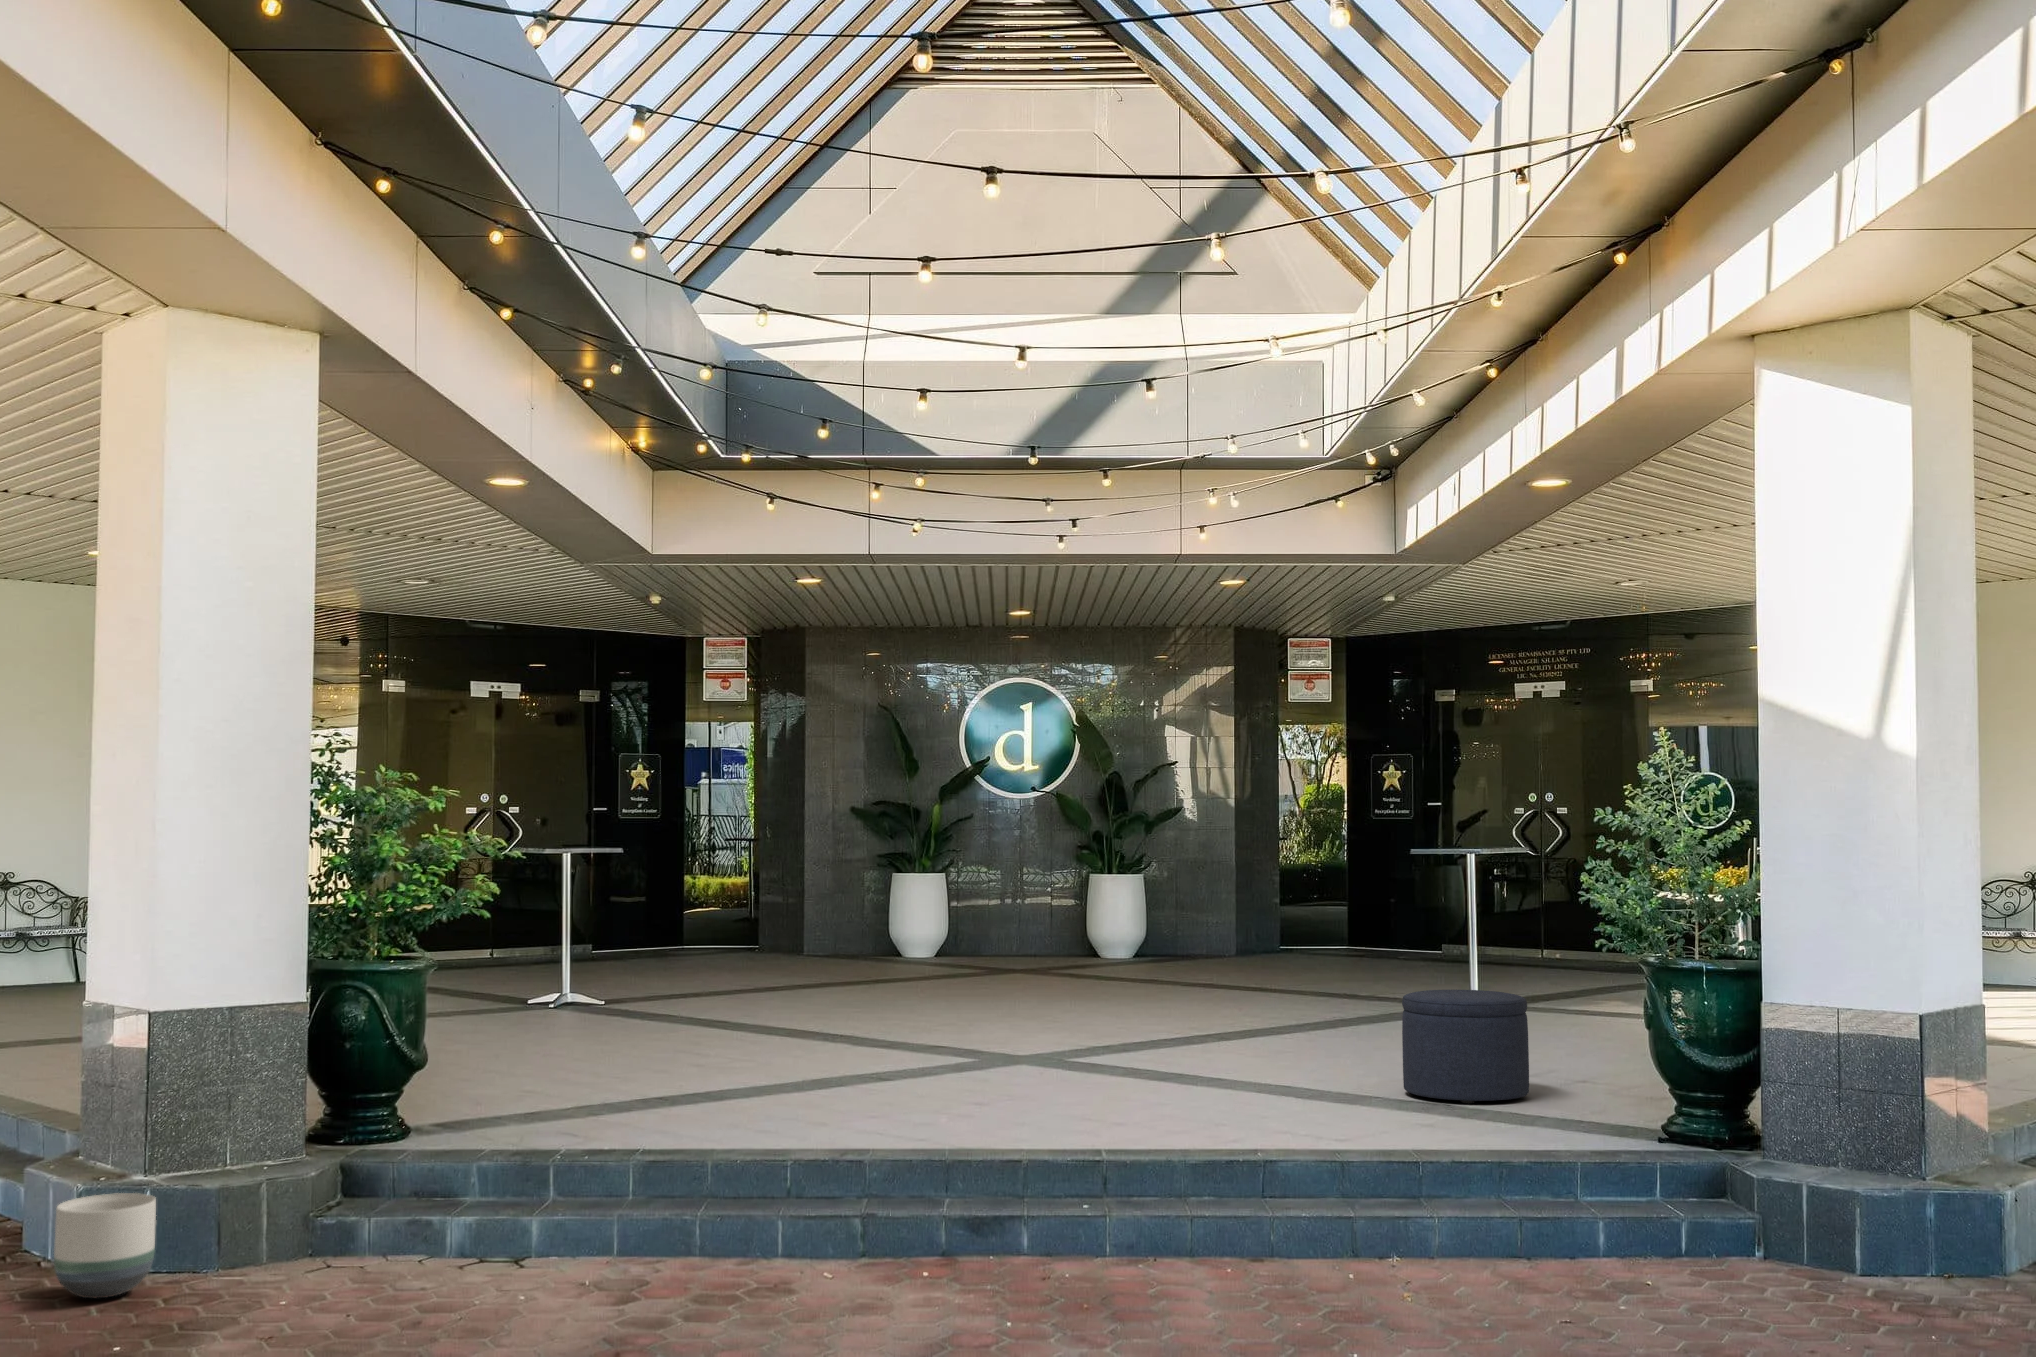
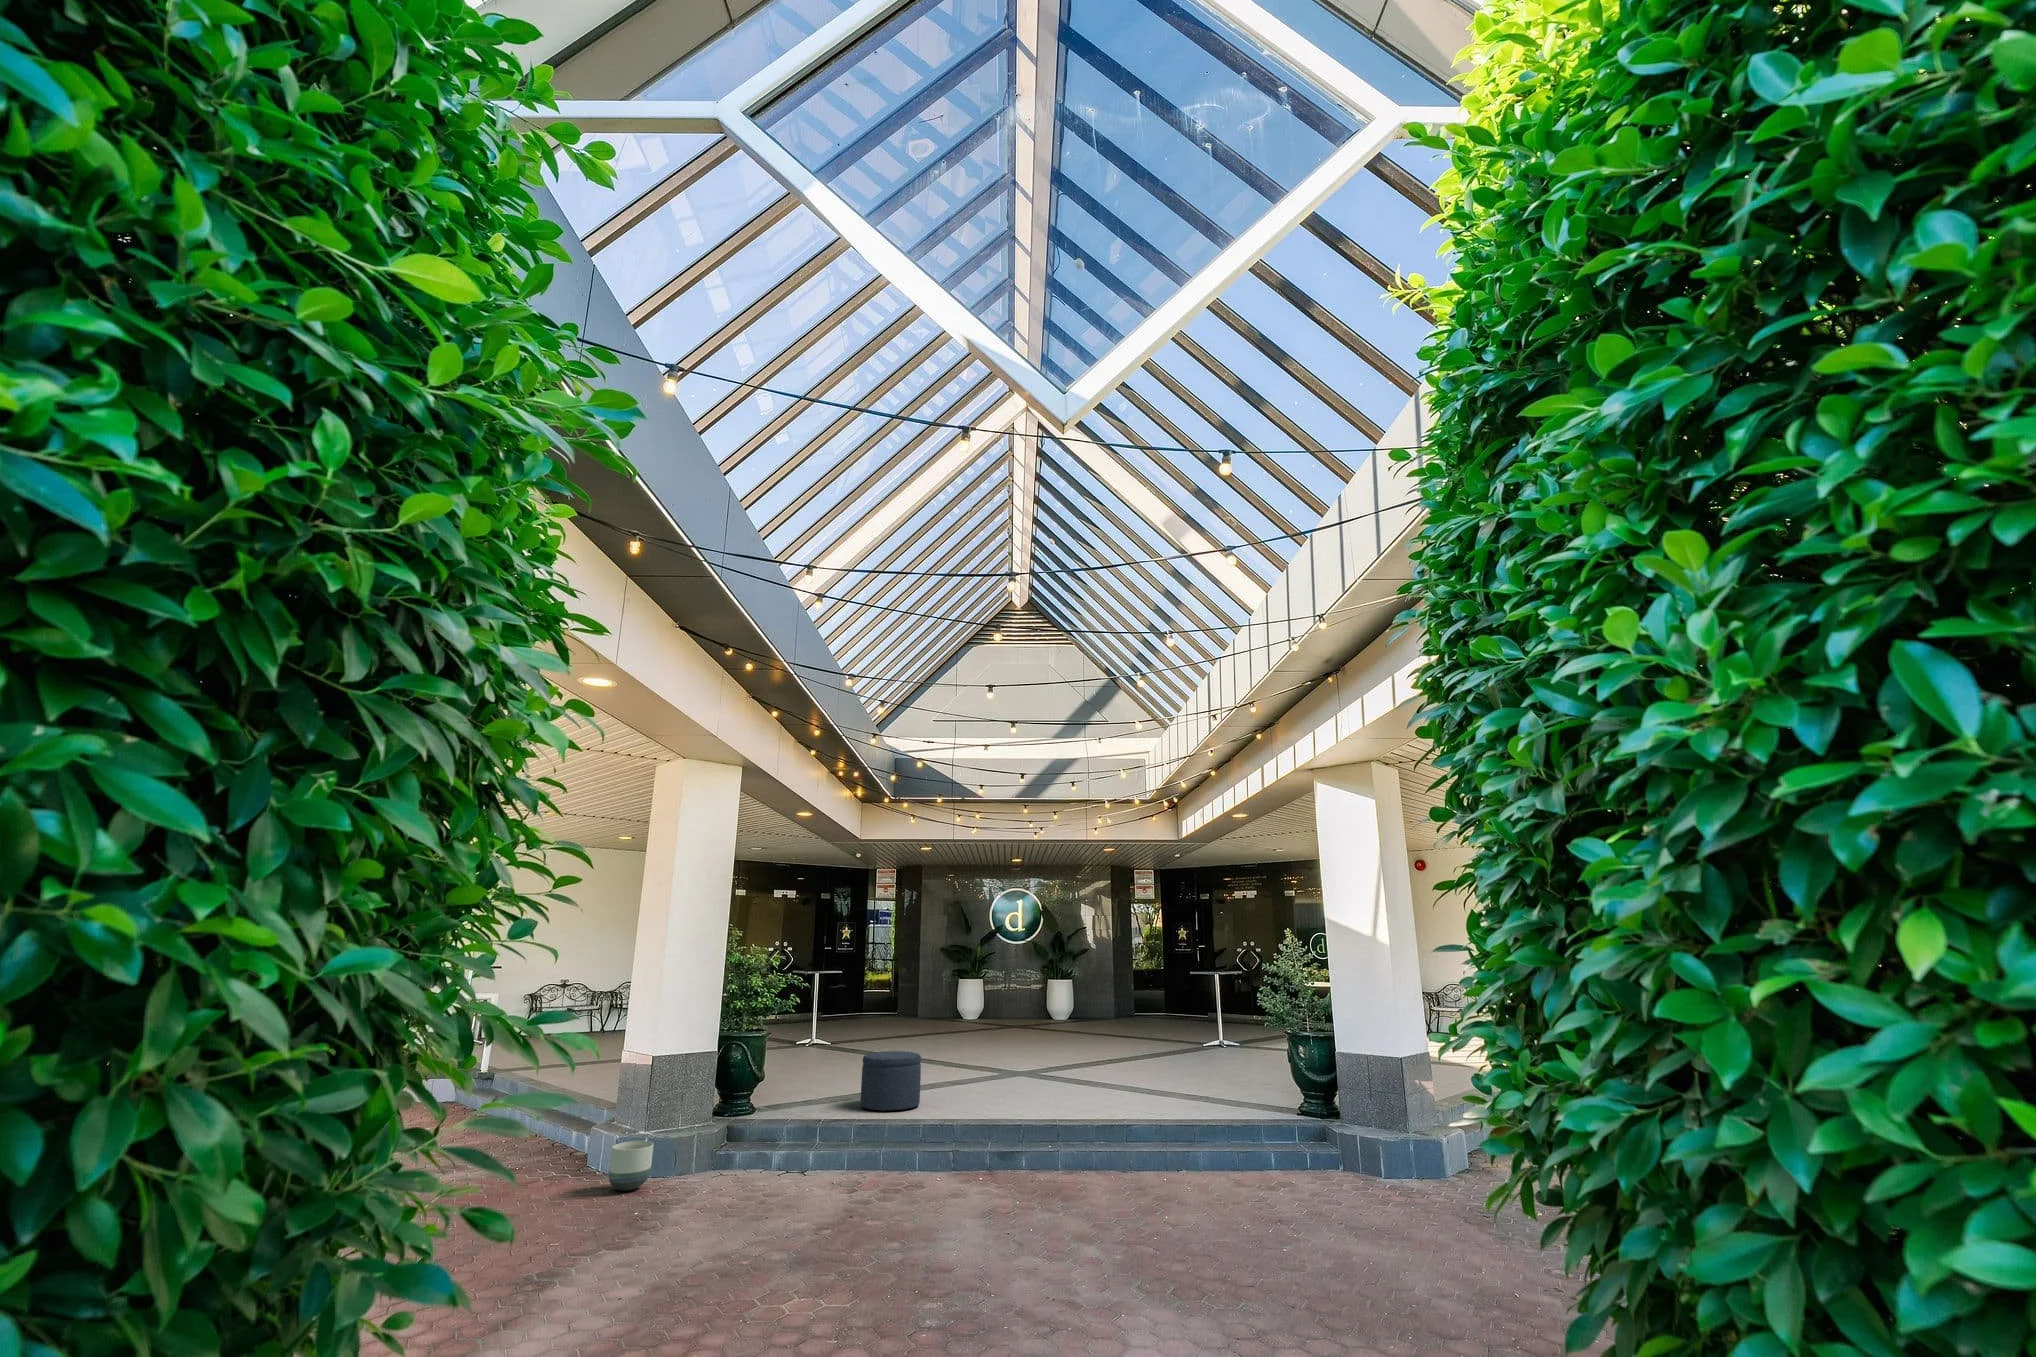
ottoman: present [1402,990,1529,1103] -> present [861,1051,921,1112]

